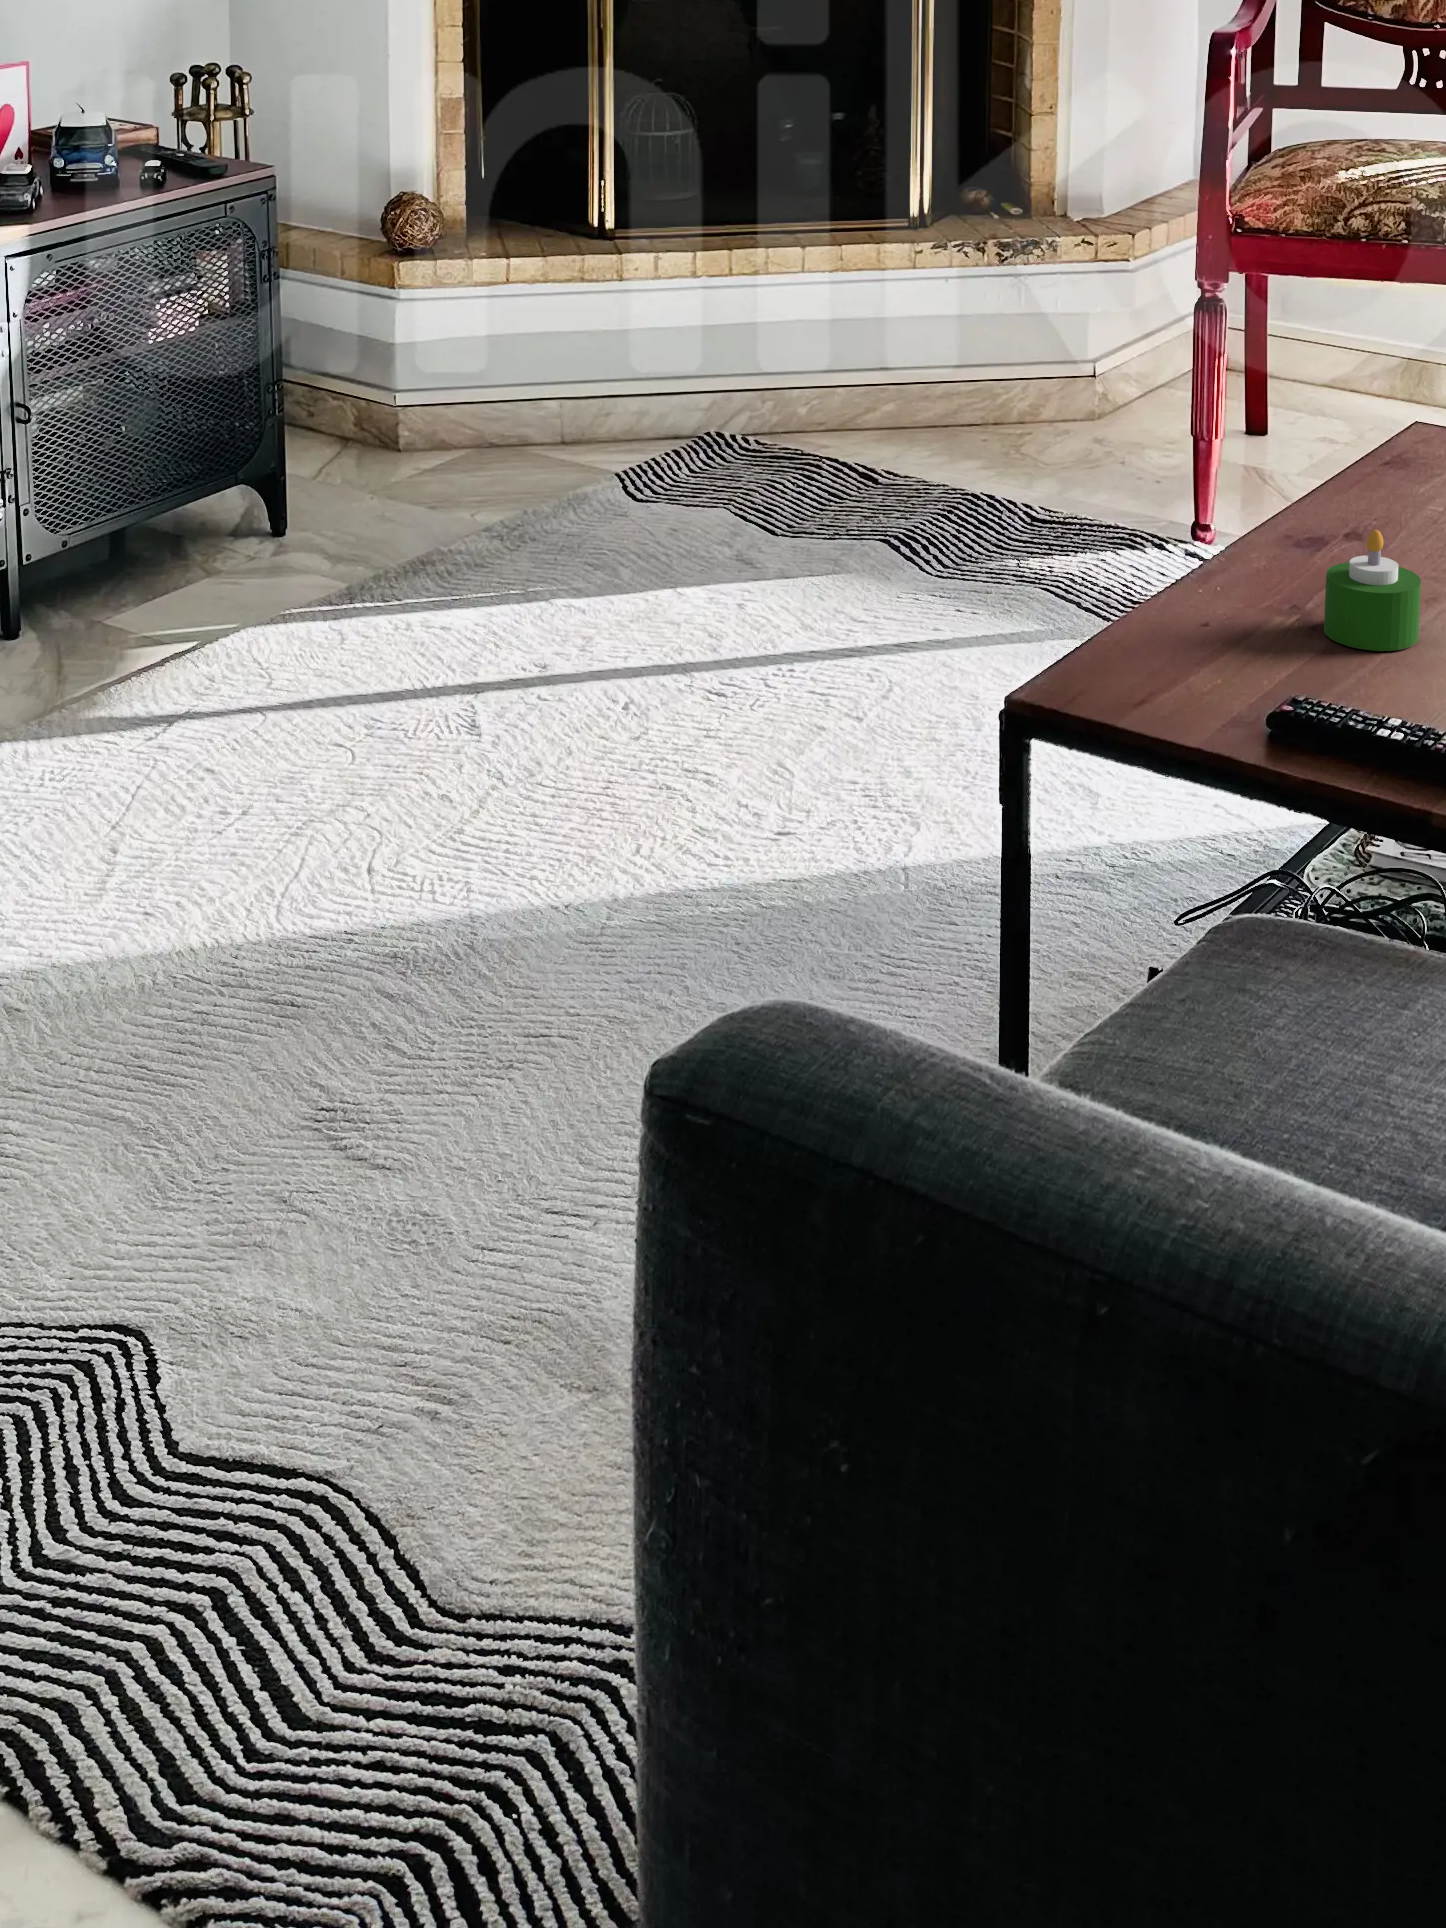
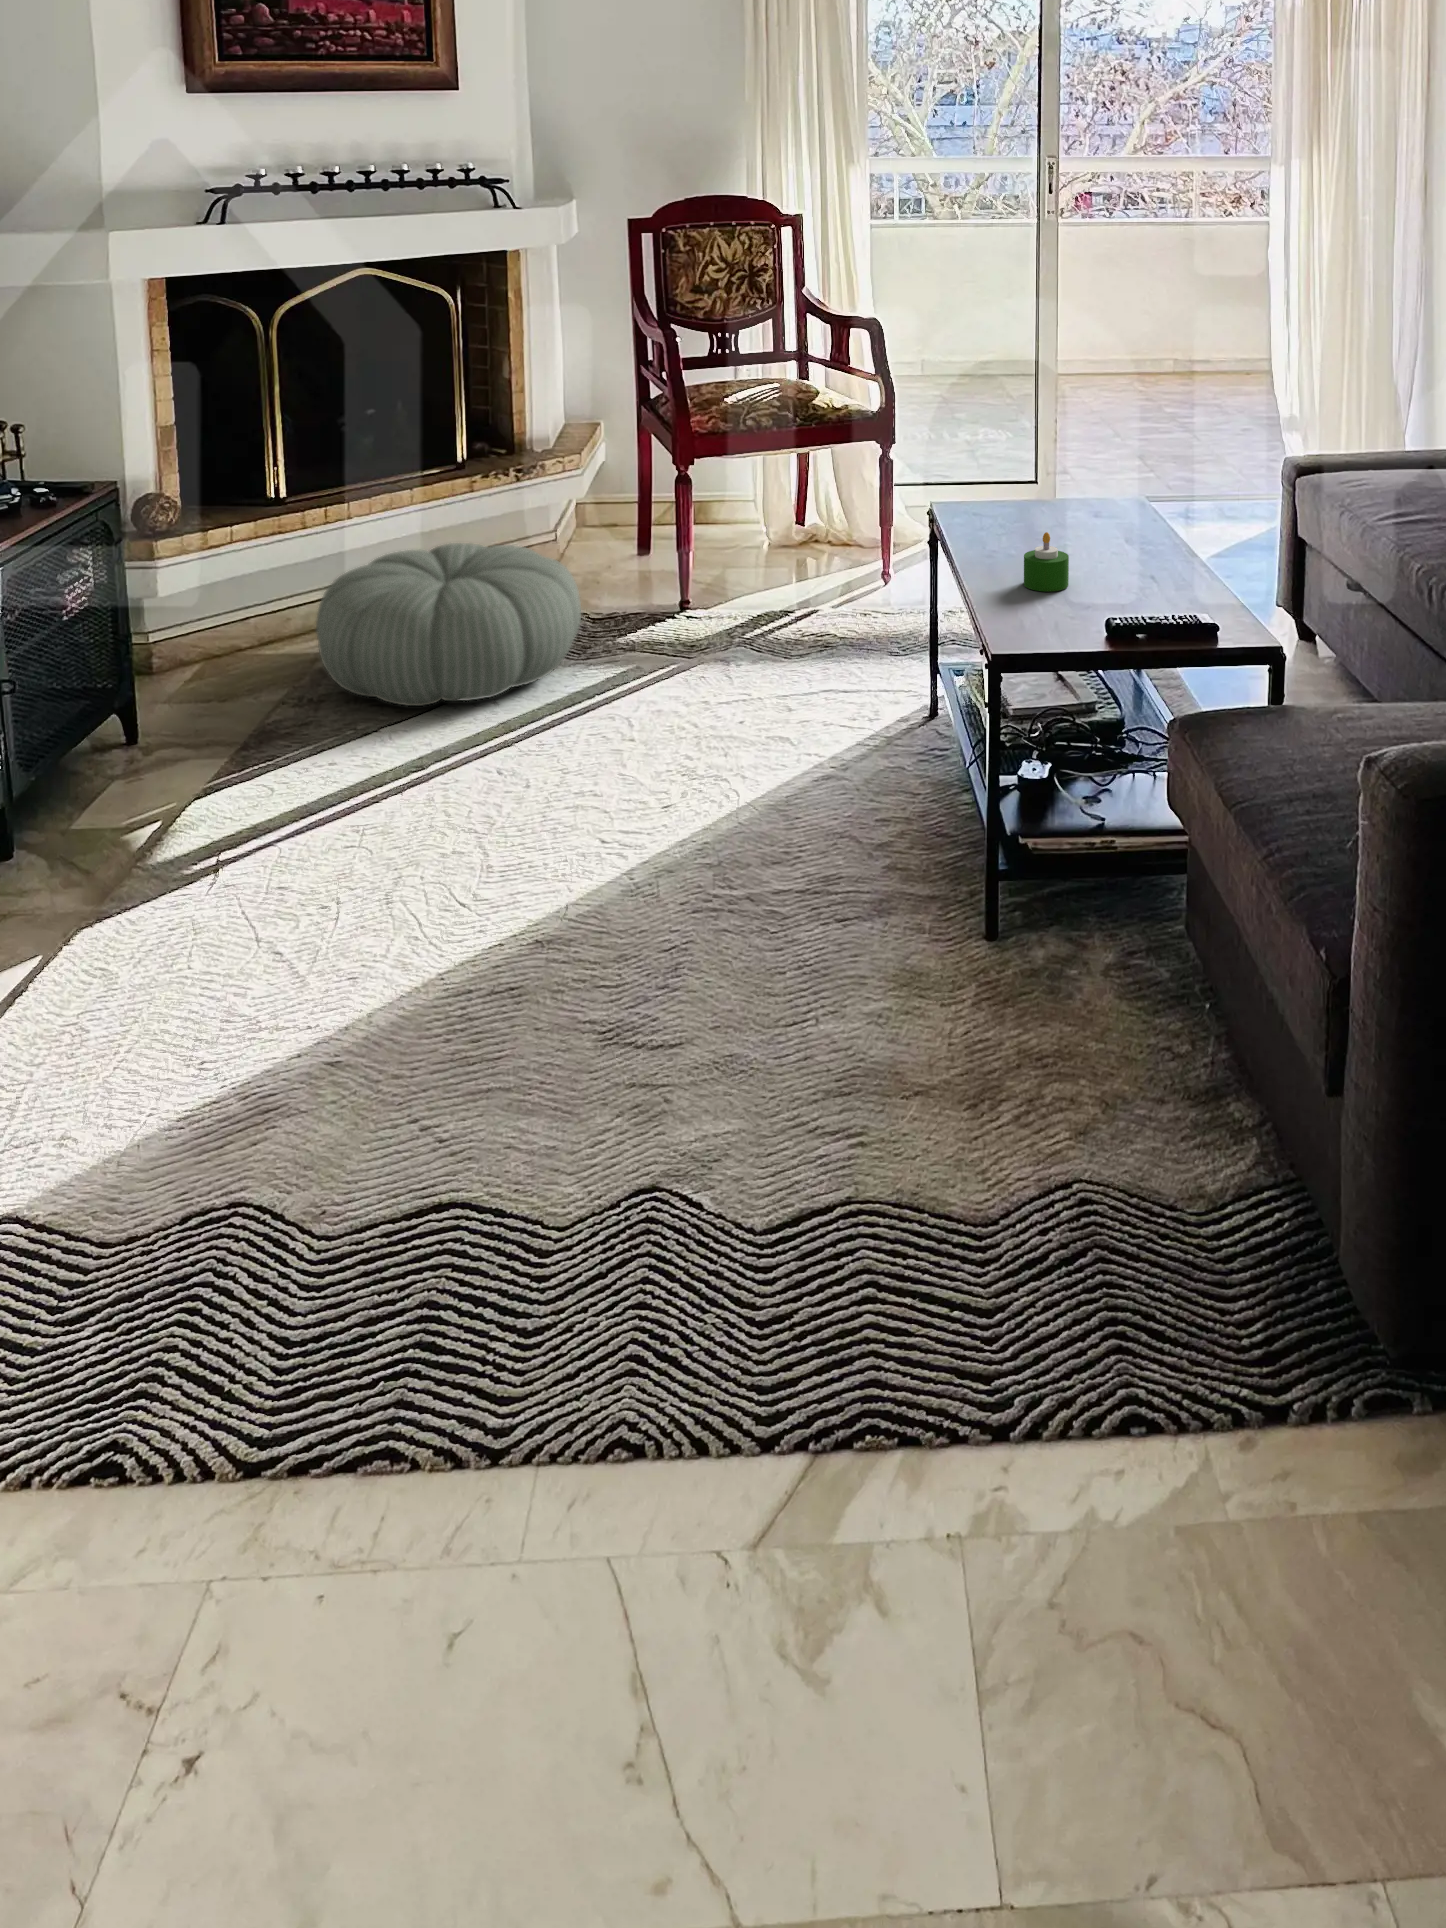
pouf: none [496,354,921,614] -> present [316,543,581,706]

